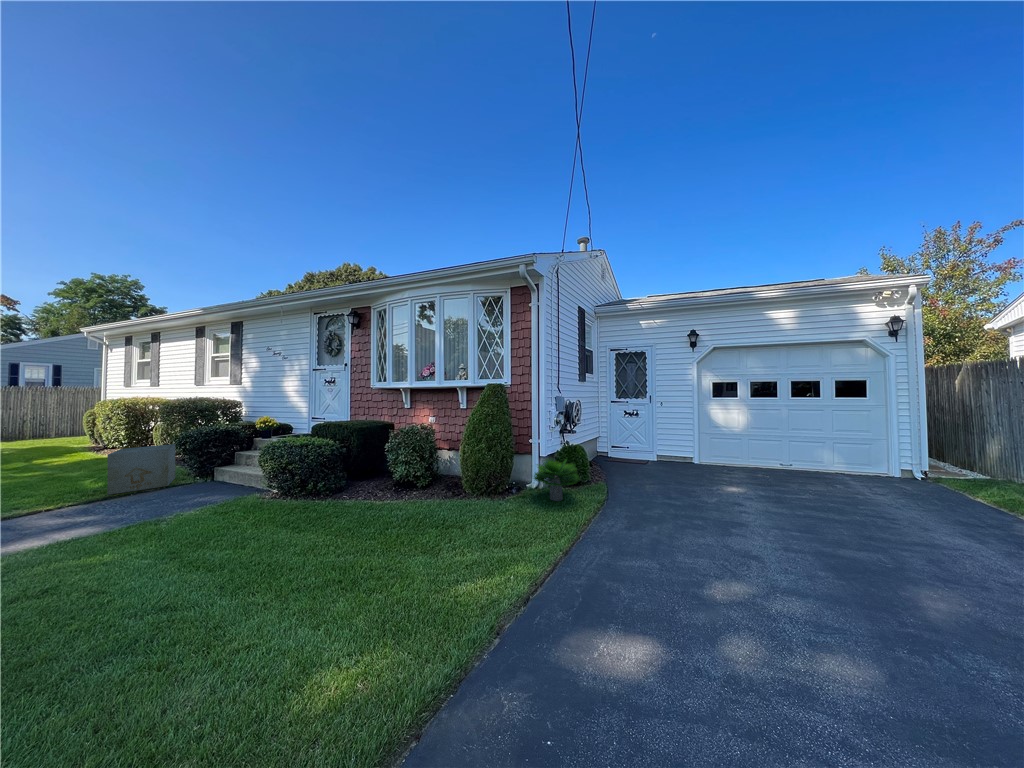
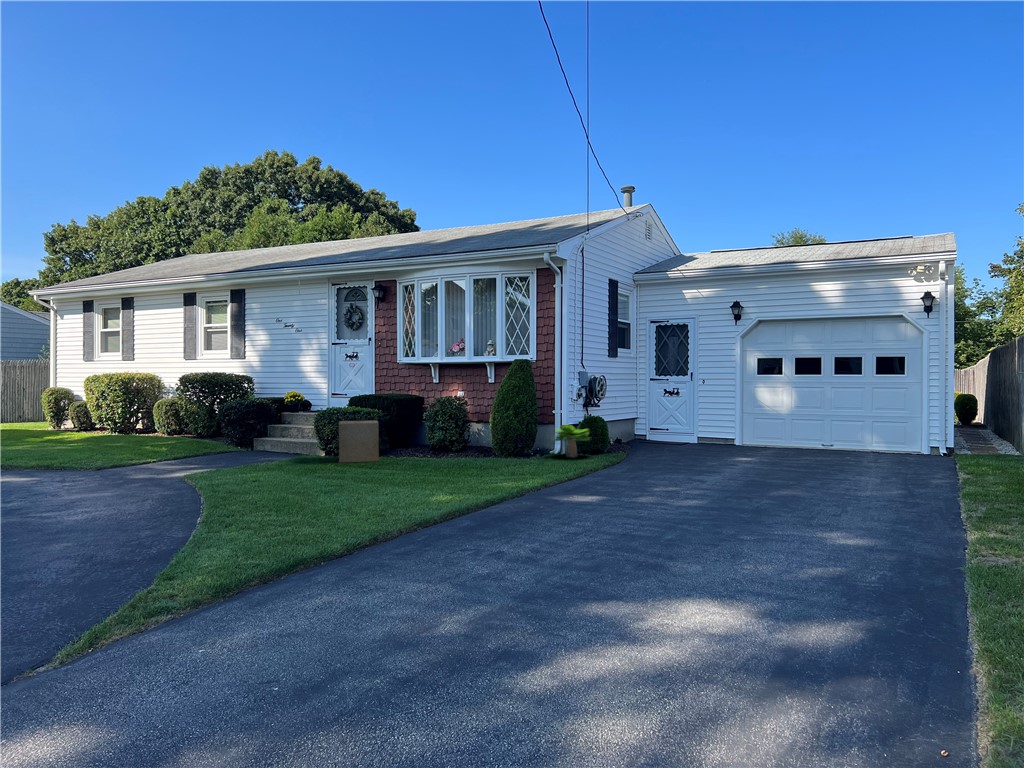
cardboard box: present [107,444,176,495] -> present [339,420,379,463]

